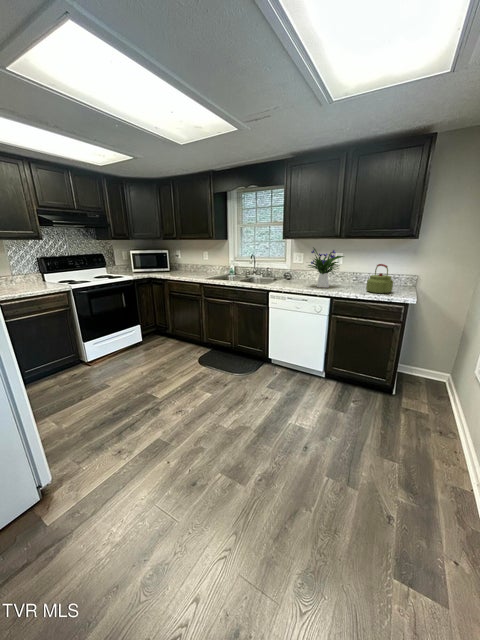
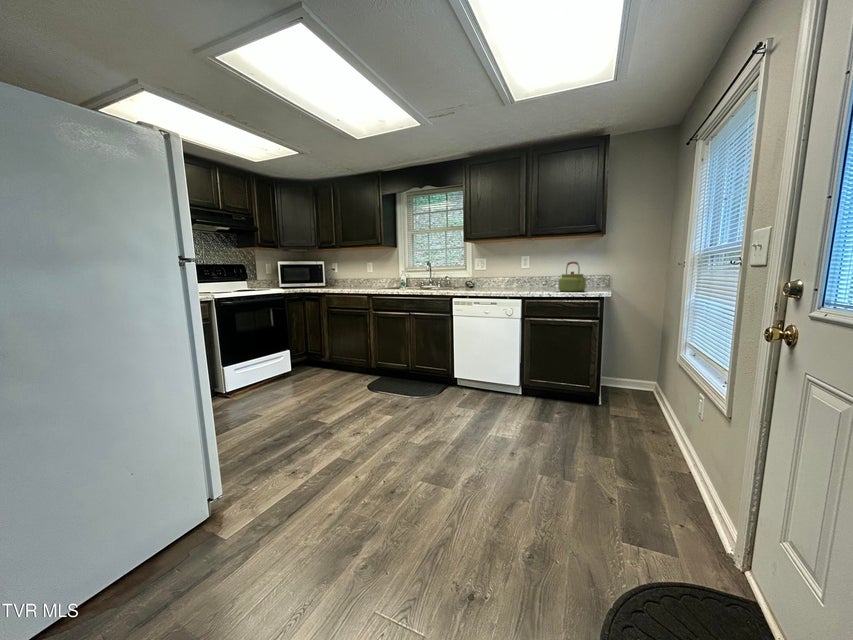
flower arrangement: present [308,247,343,288] -> none [491,248,533,291]

